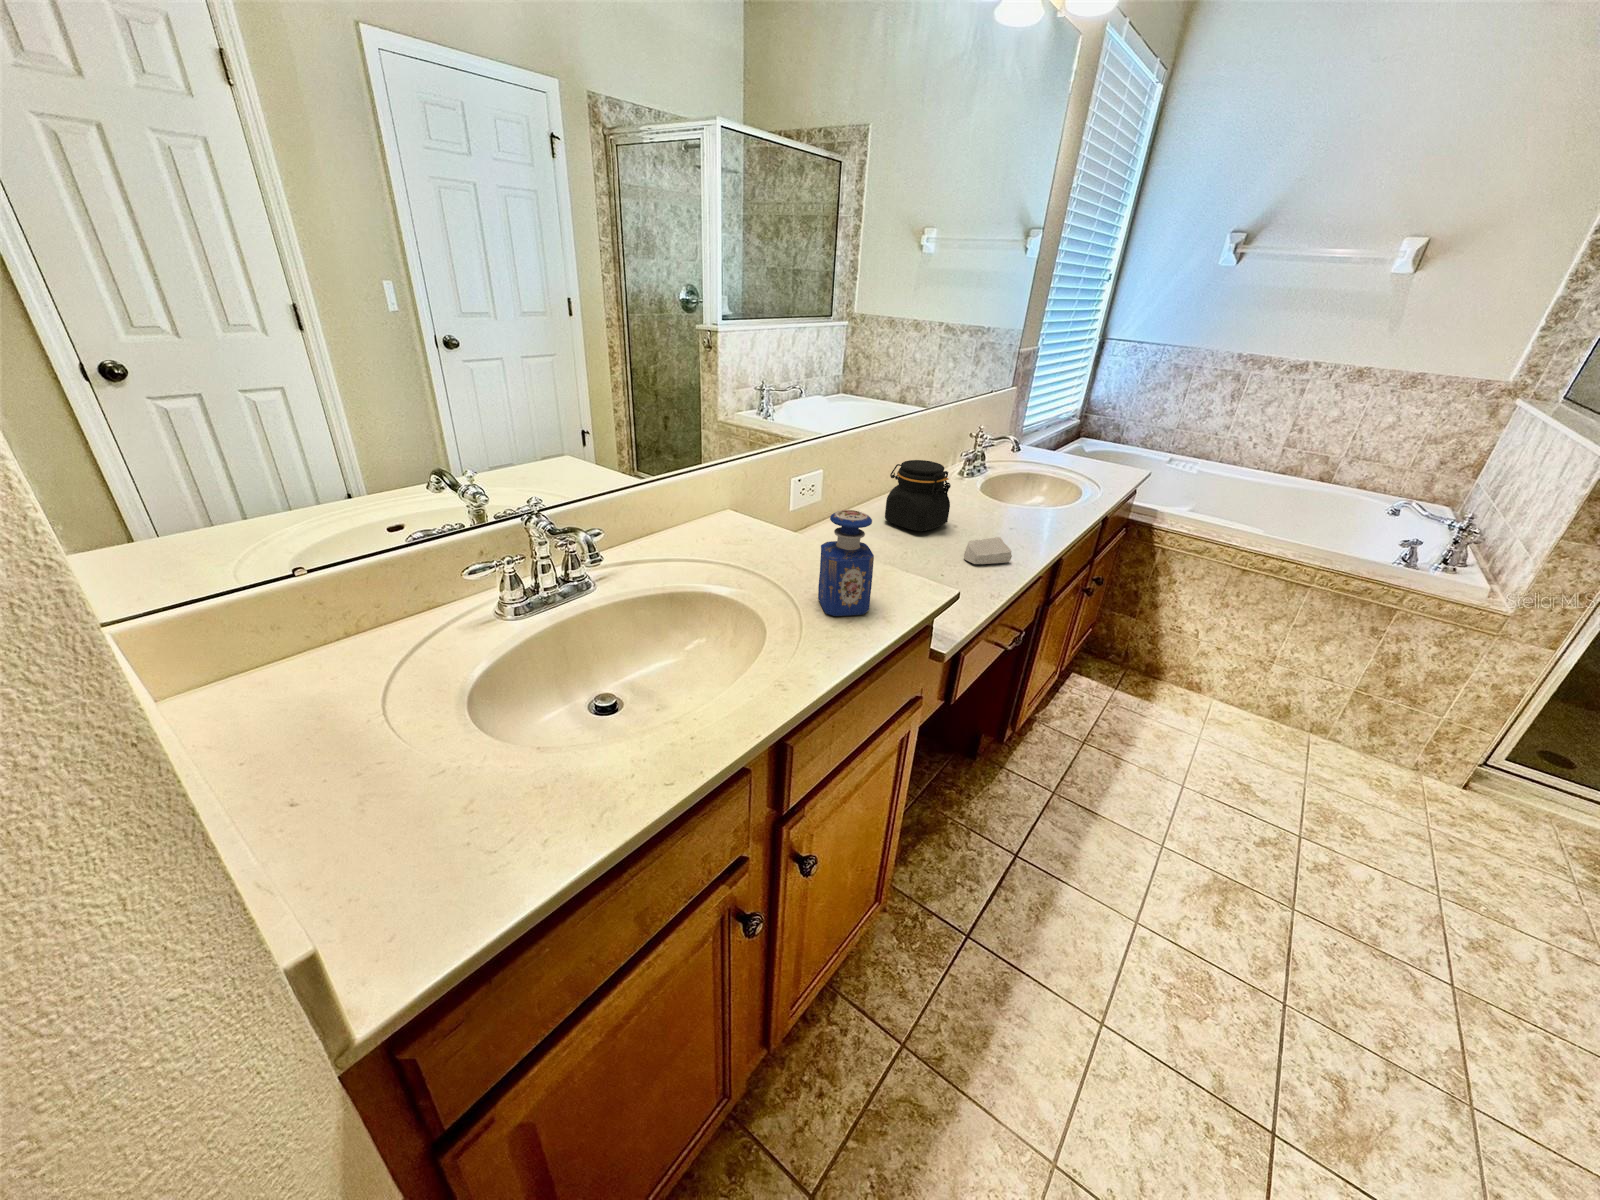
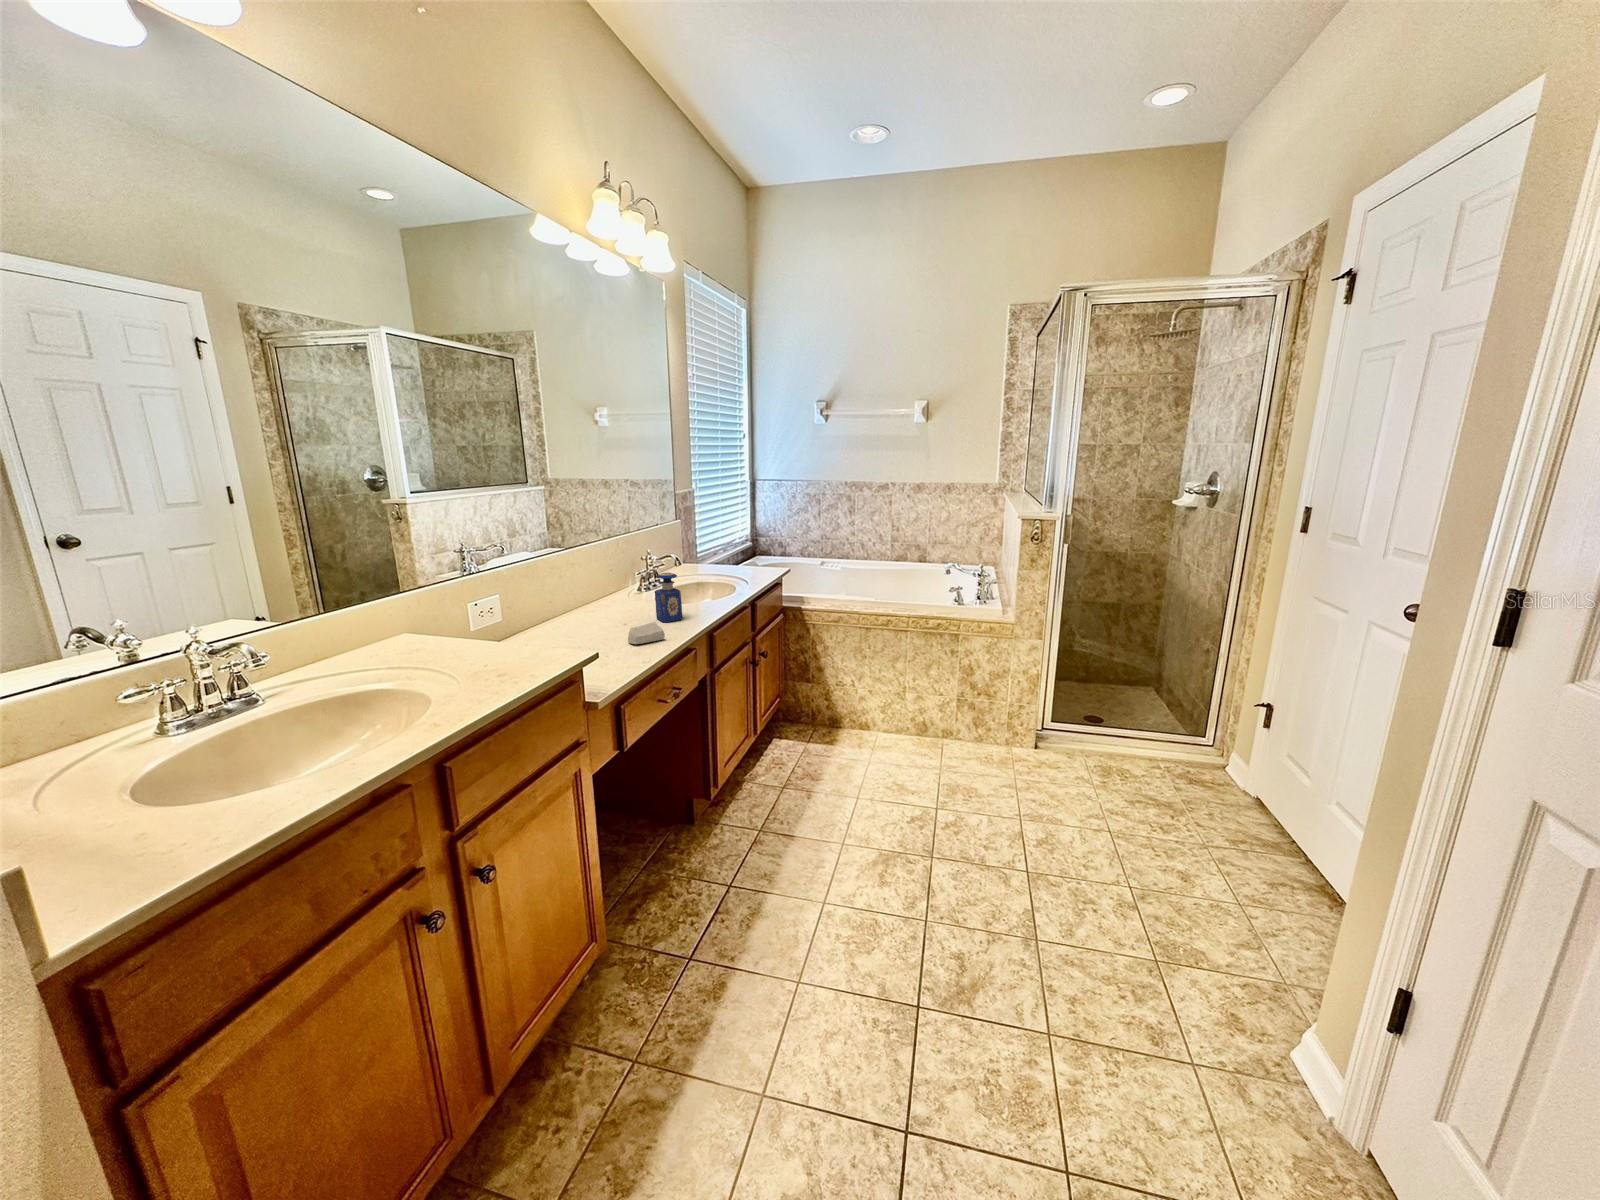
jar: present [885,460,951,531] -> none [564,576,618,630]
perfume bottle: present [818,510,874,616] -> present [655,573,682,622]

